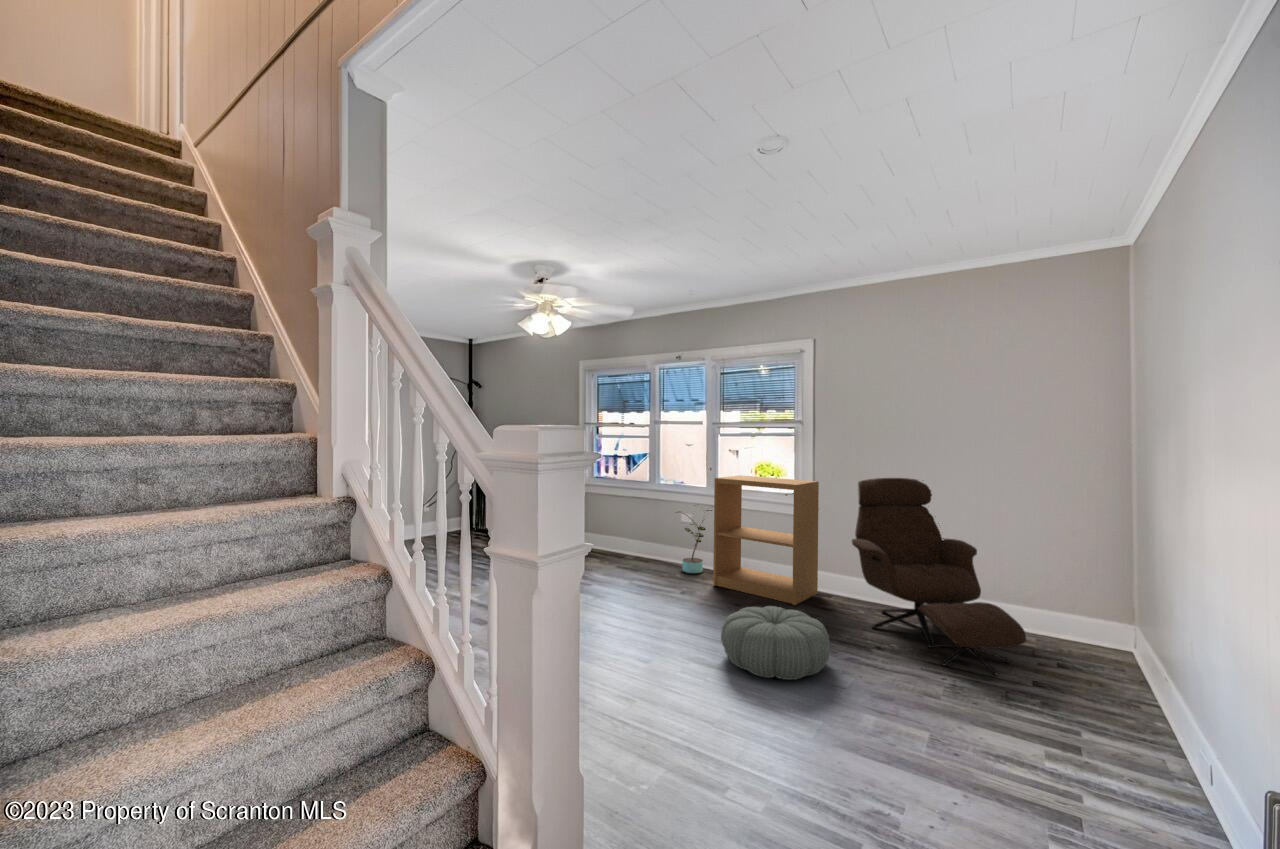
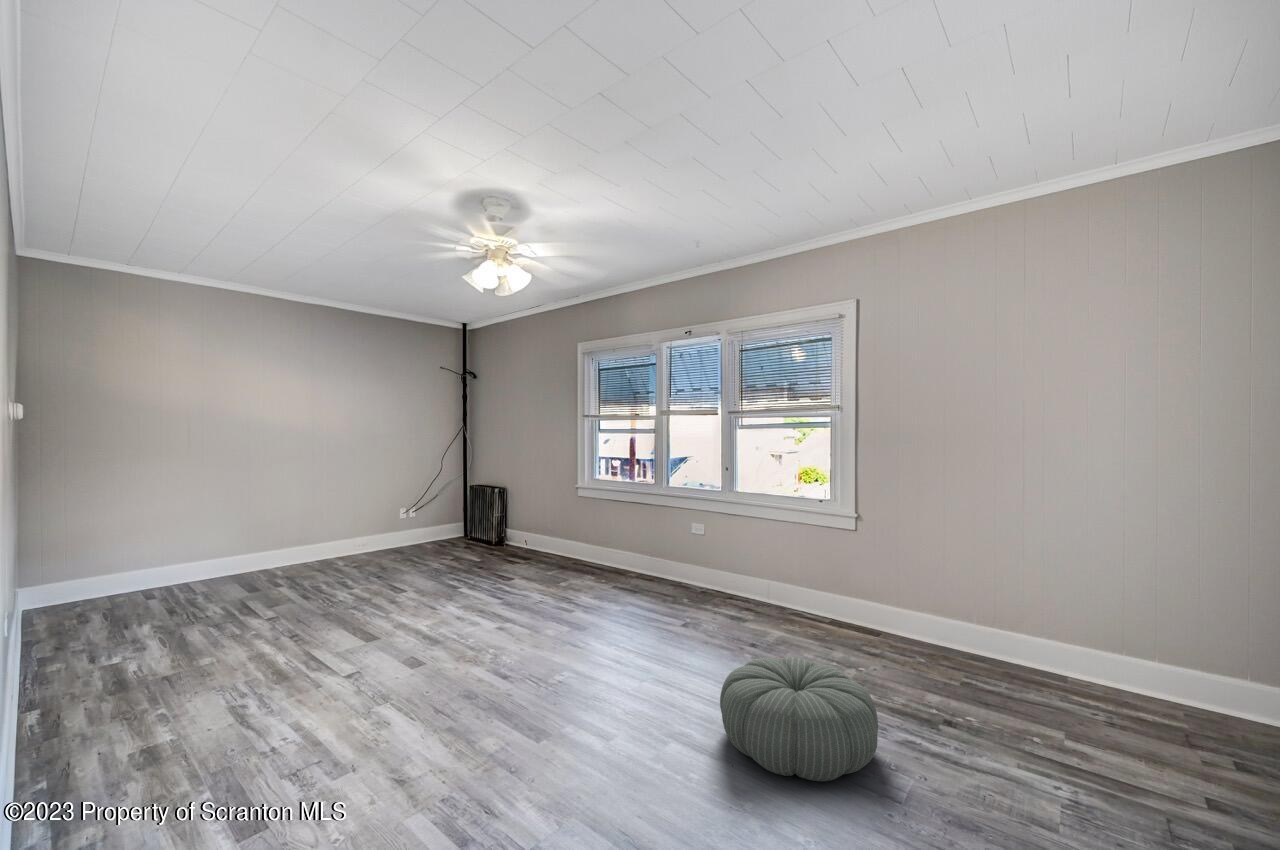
bookshelf: present [713,475,819,605] -> none [725,476,860,645]
lounge chair: present [852,478,1026,676] -> none [905,480,1187,785]
potted plant: present [675,505,712,573] -> none [681,511,727,595]

